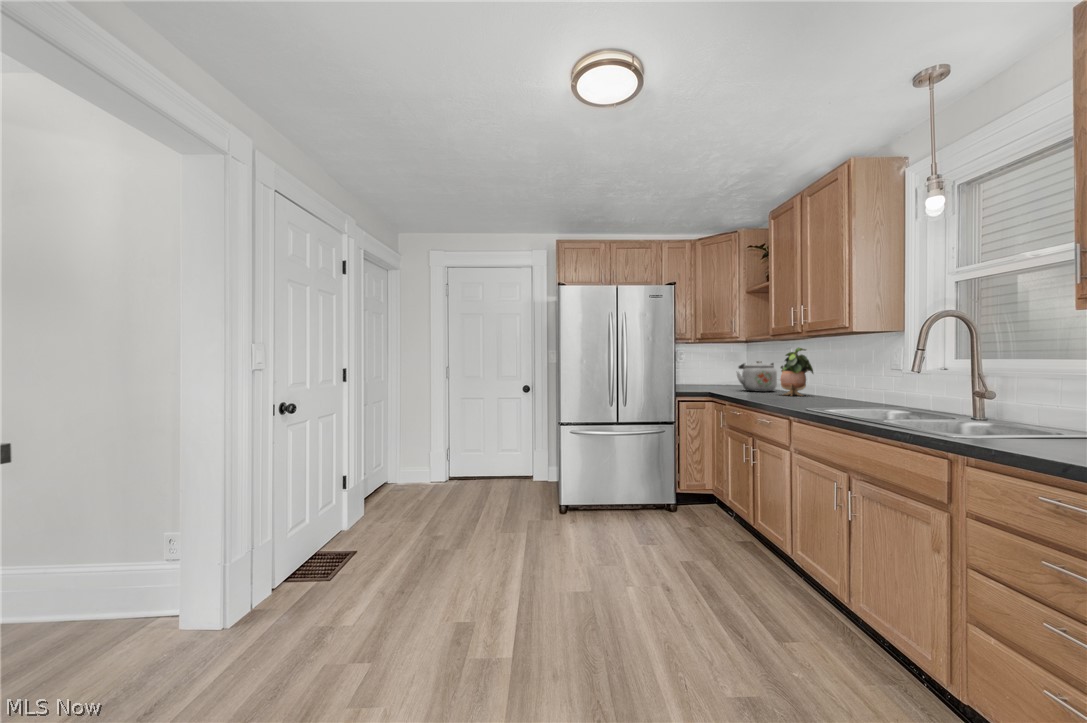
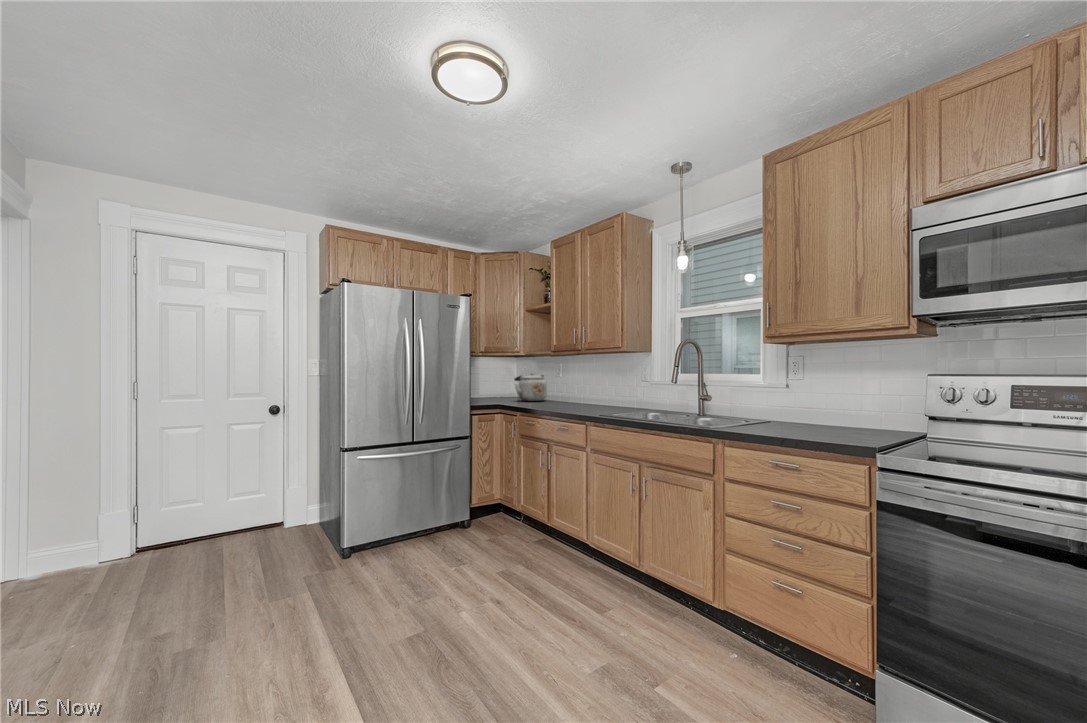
potted plant: present [781,348,813,396] -> none [554,362,580,404]

